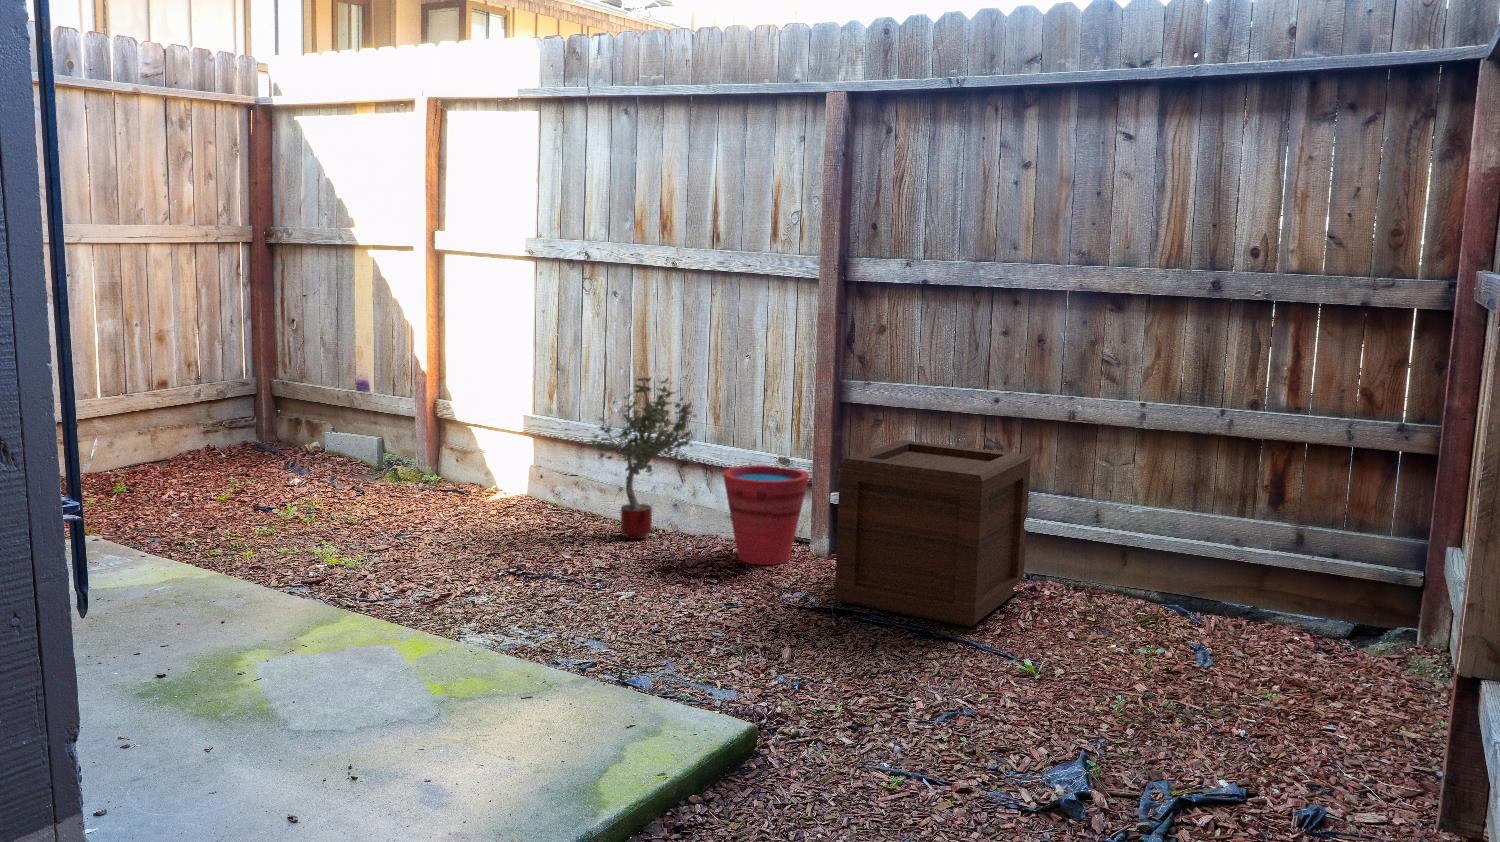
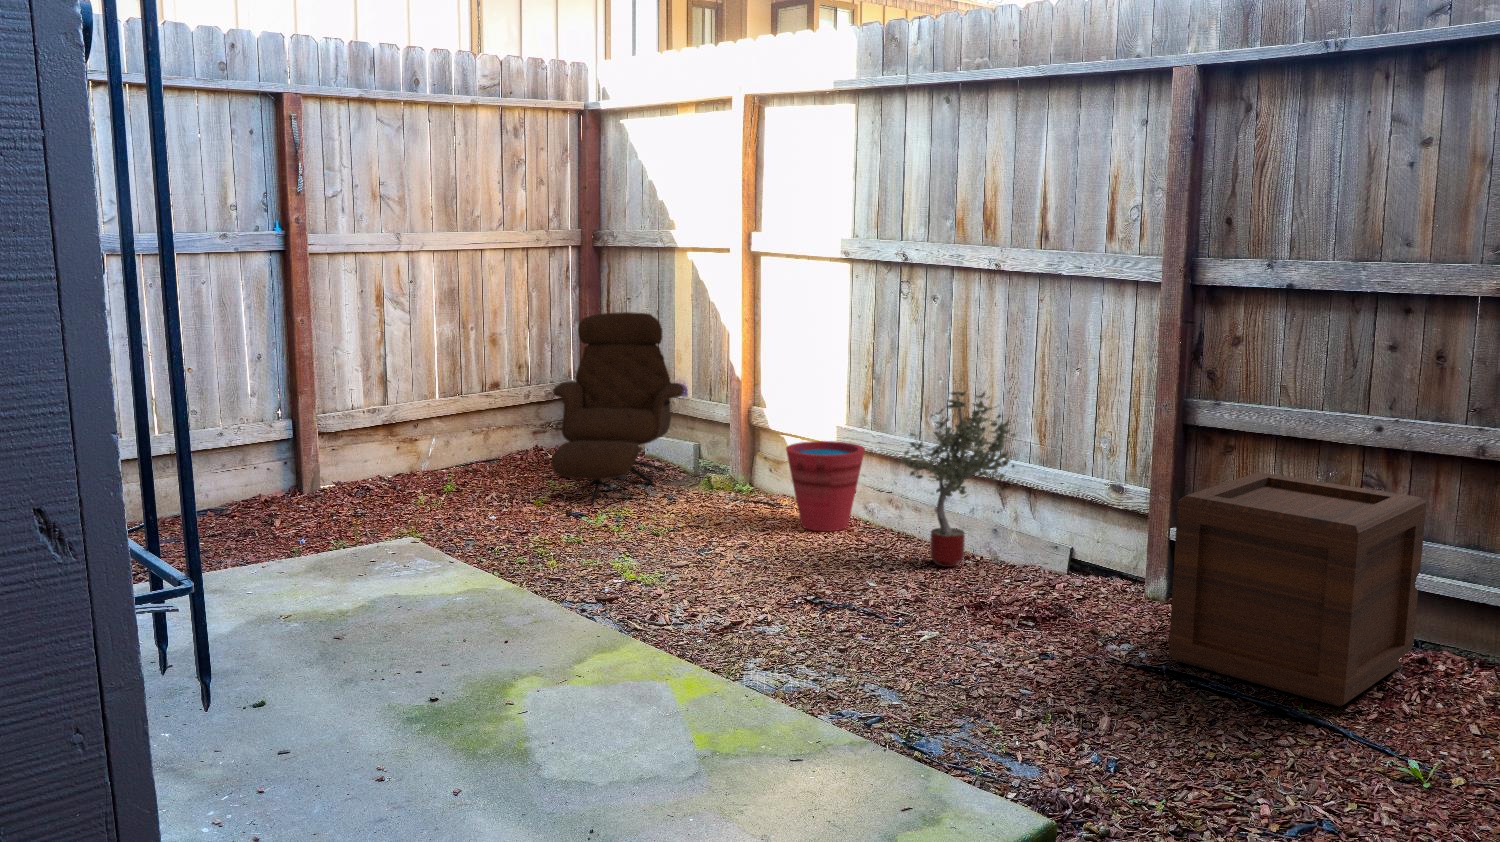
lounge chair: none [227,310,367,500] -> present [551,312,684,504]
bucket: present [723,465,809,565] -> present [786,441,865,531]

